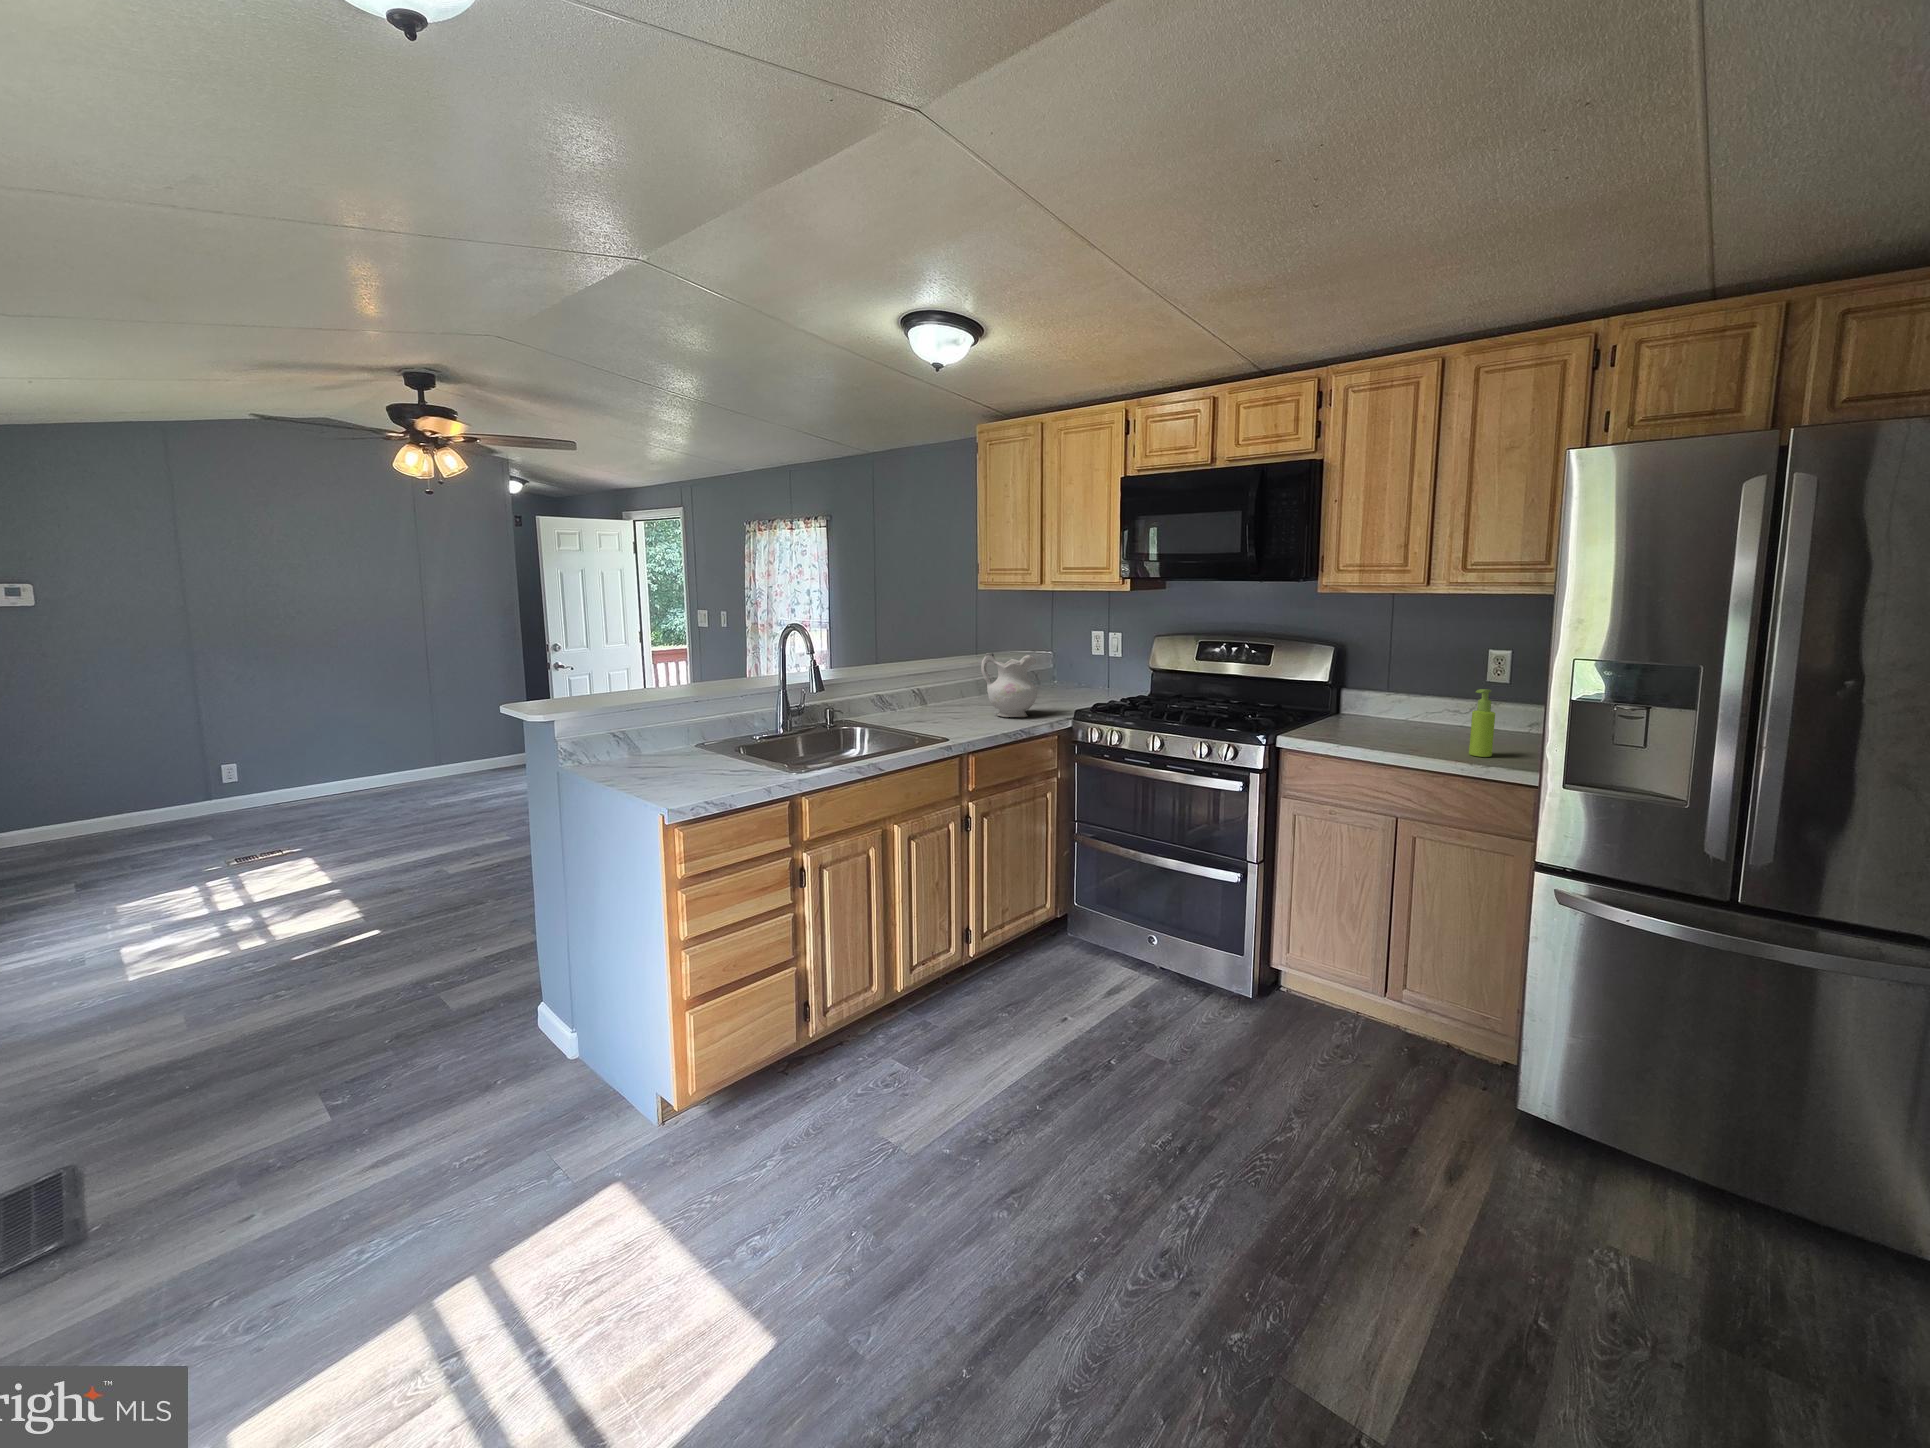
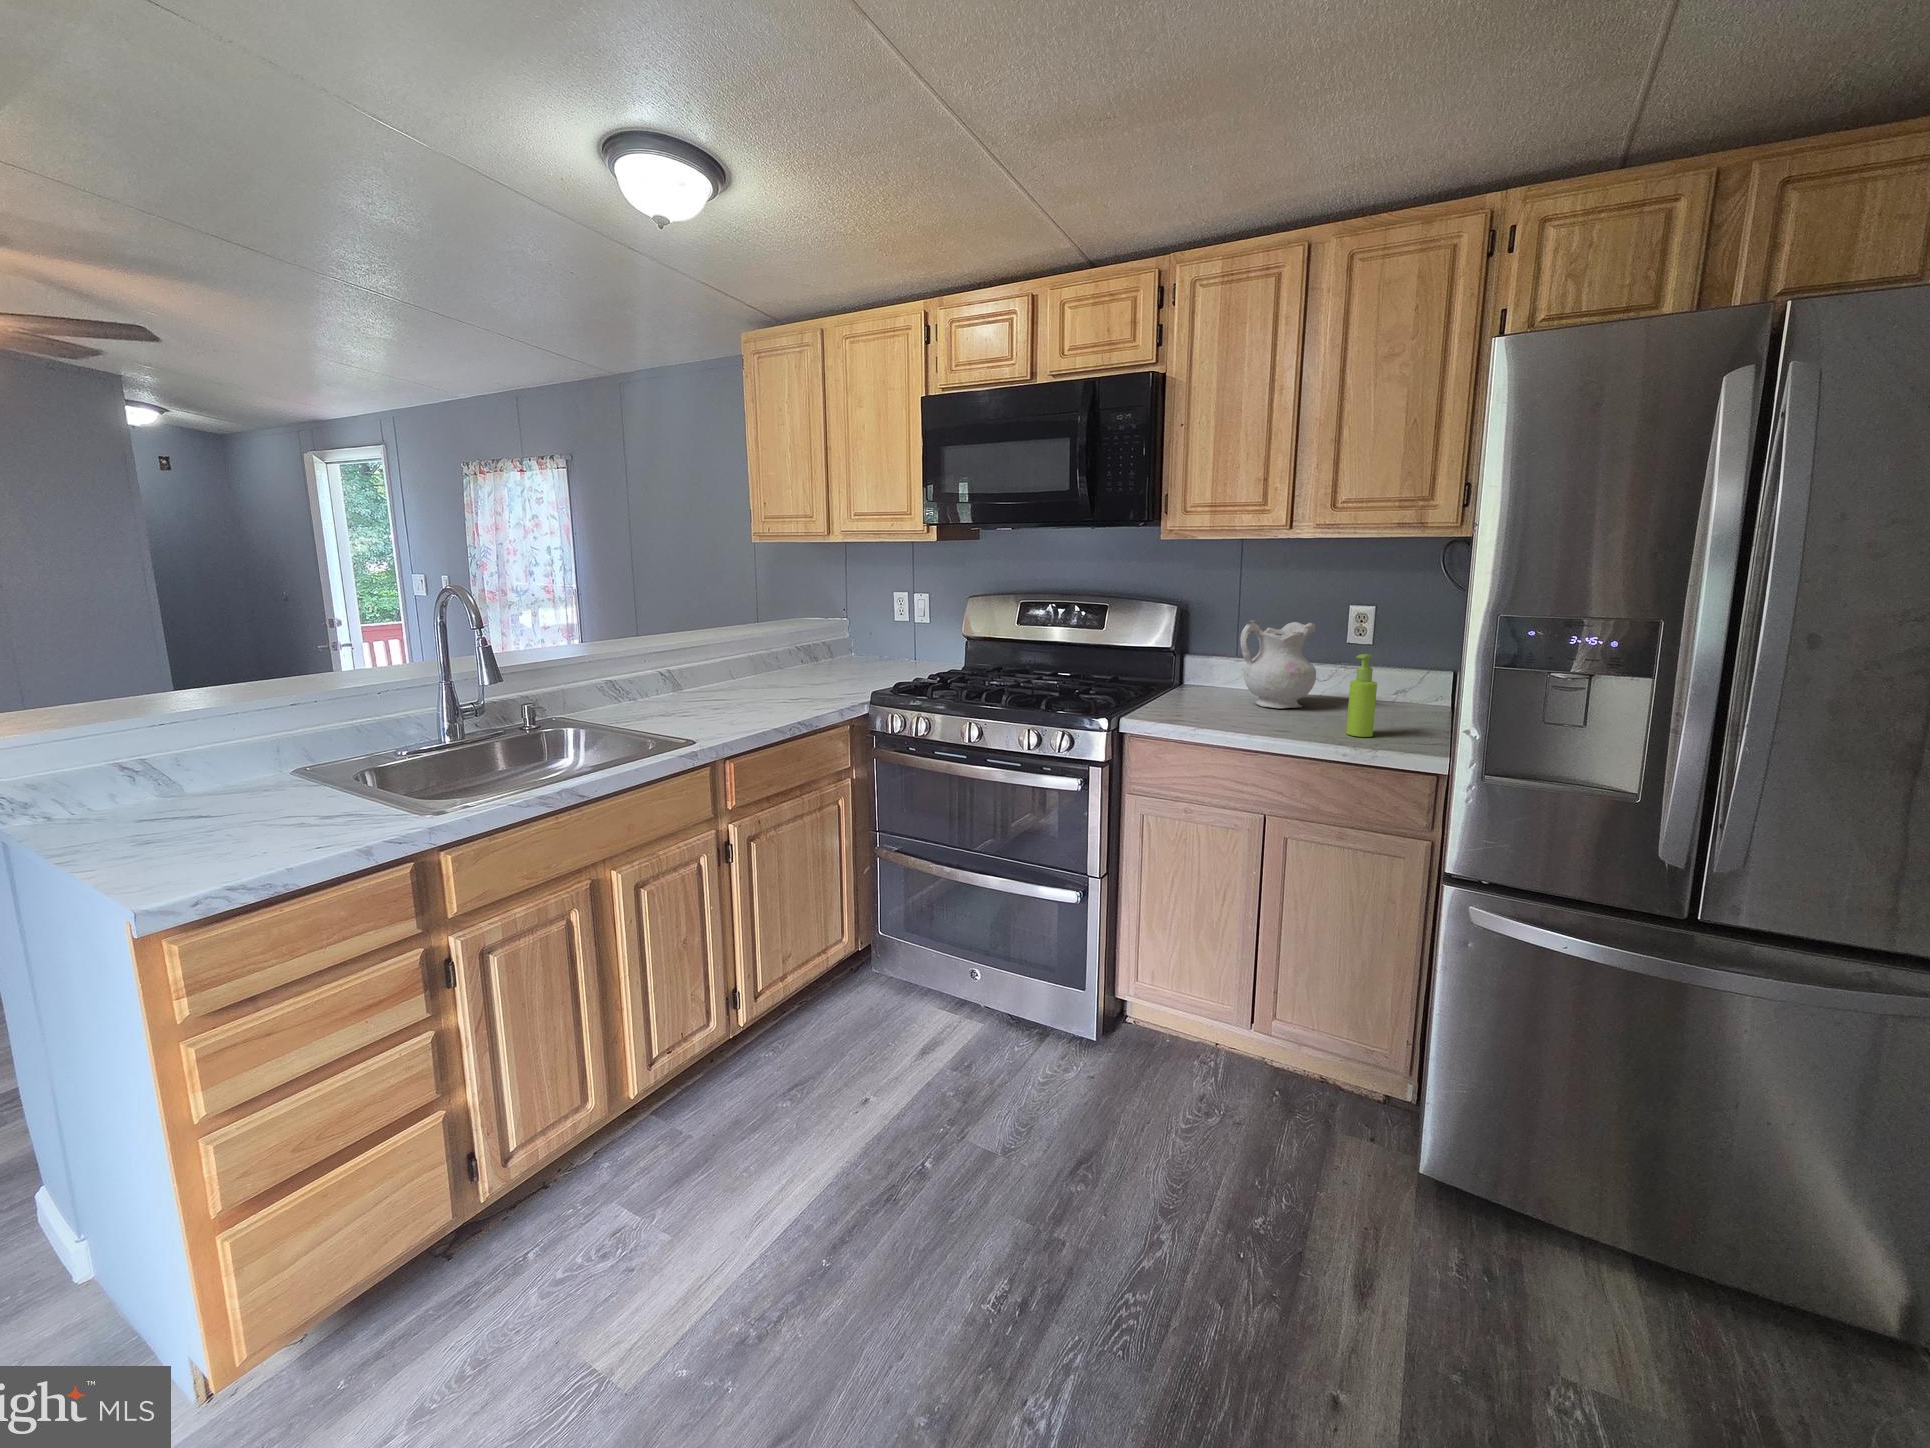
ceramic pitcher: present [981,653,1037,717] -> present [1240,620,1316,708]

